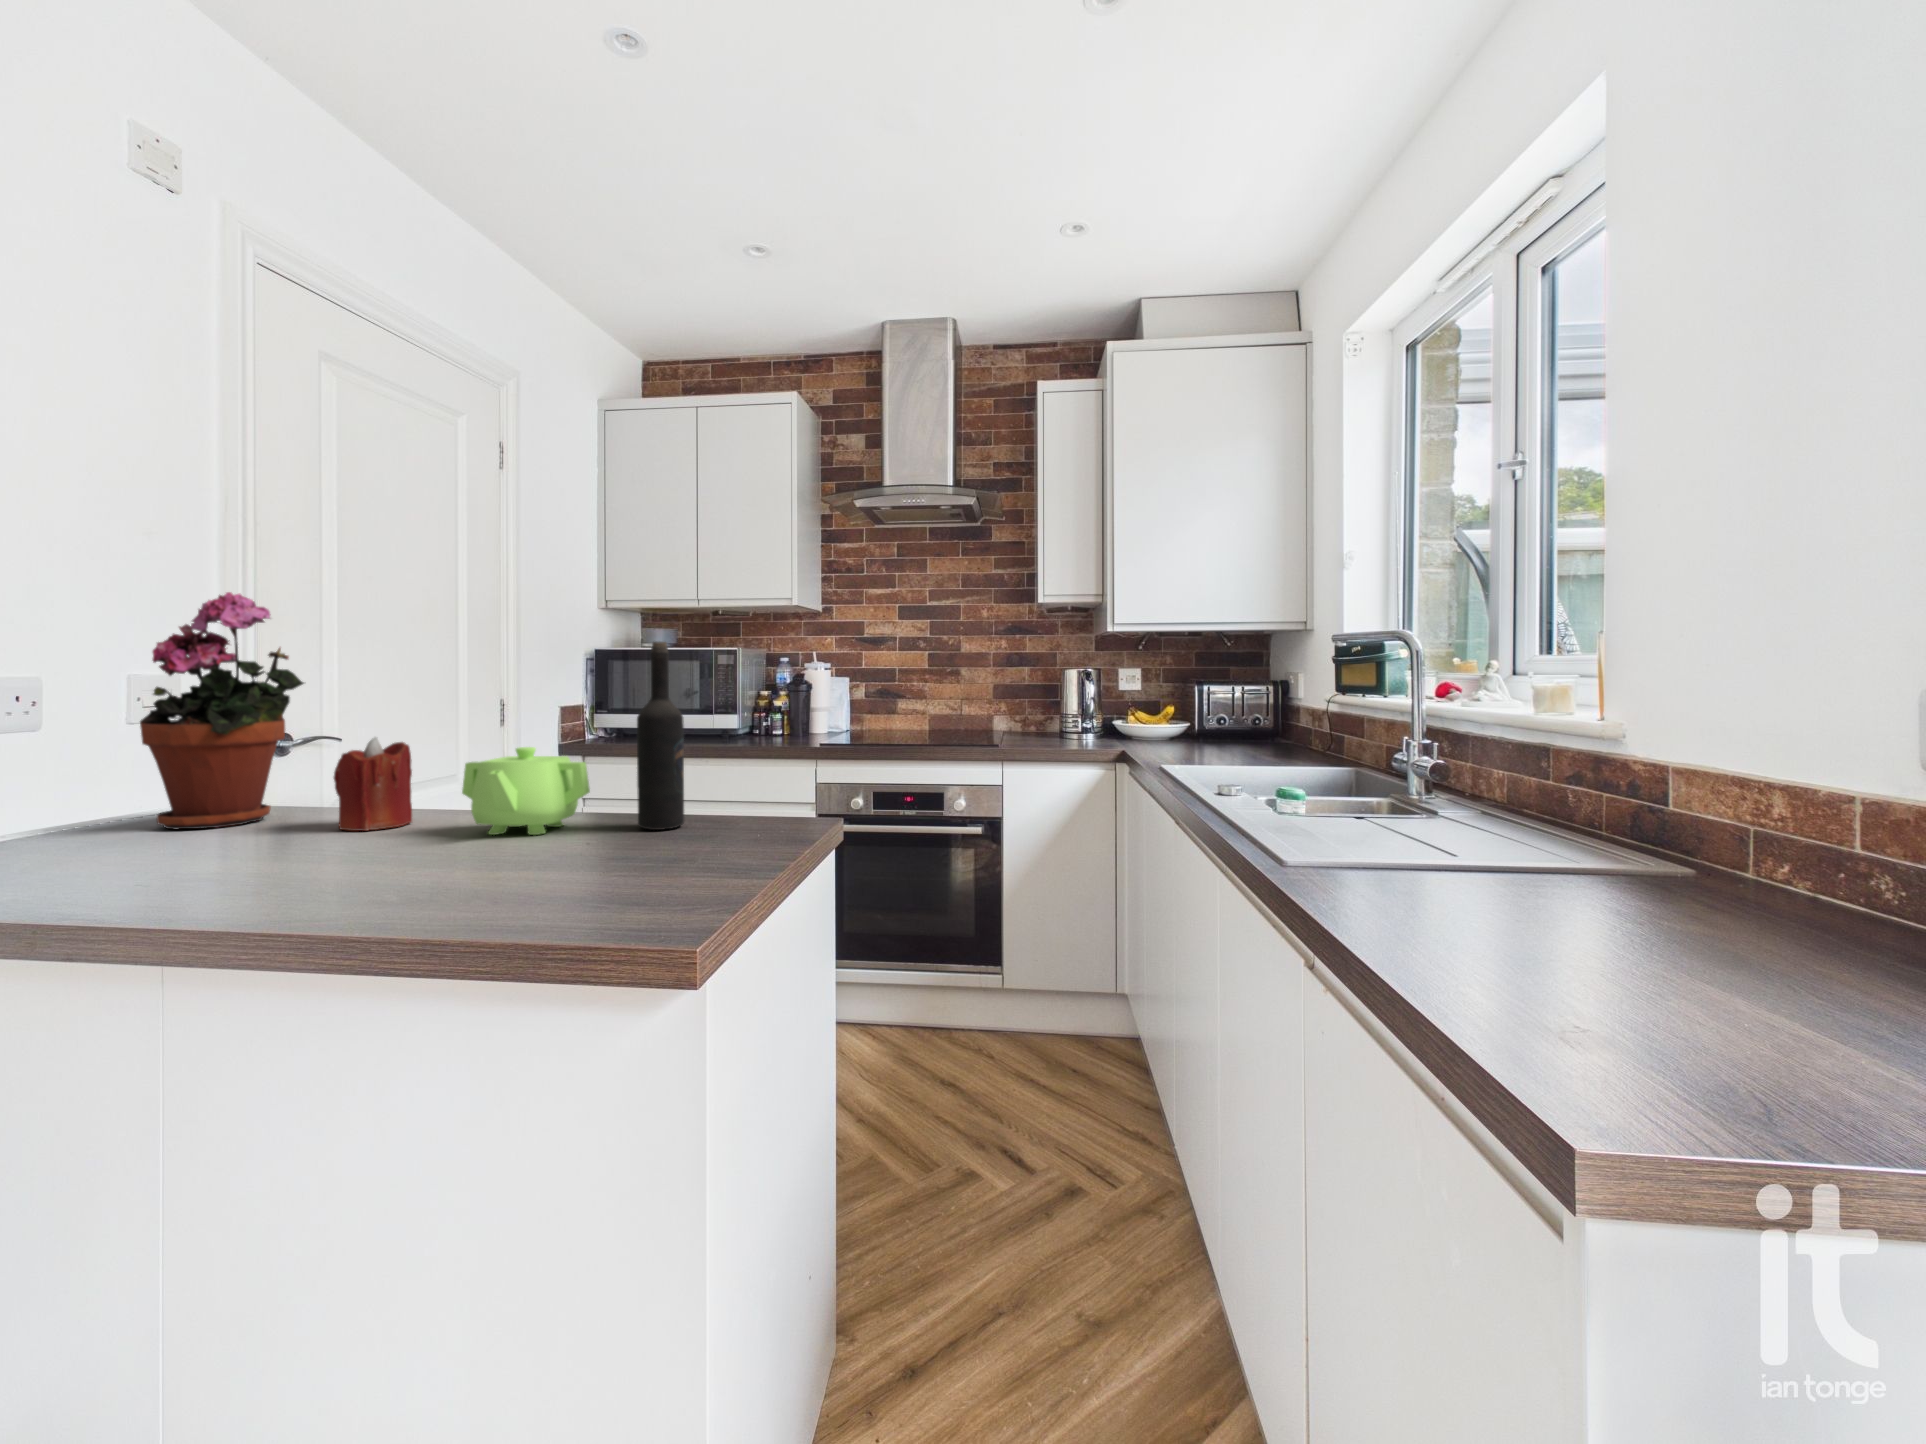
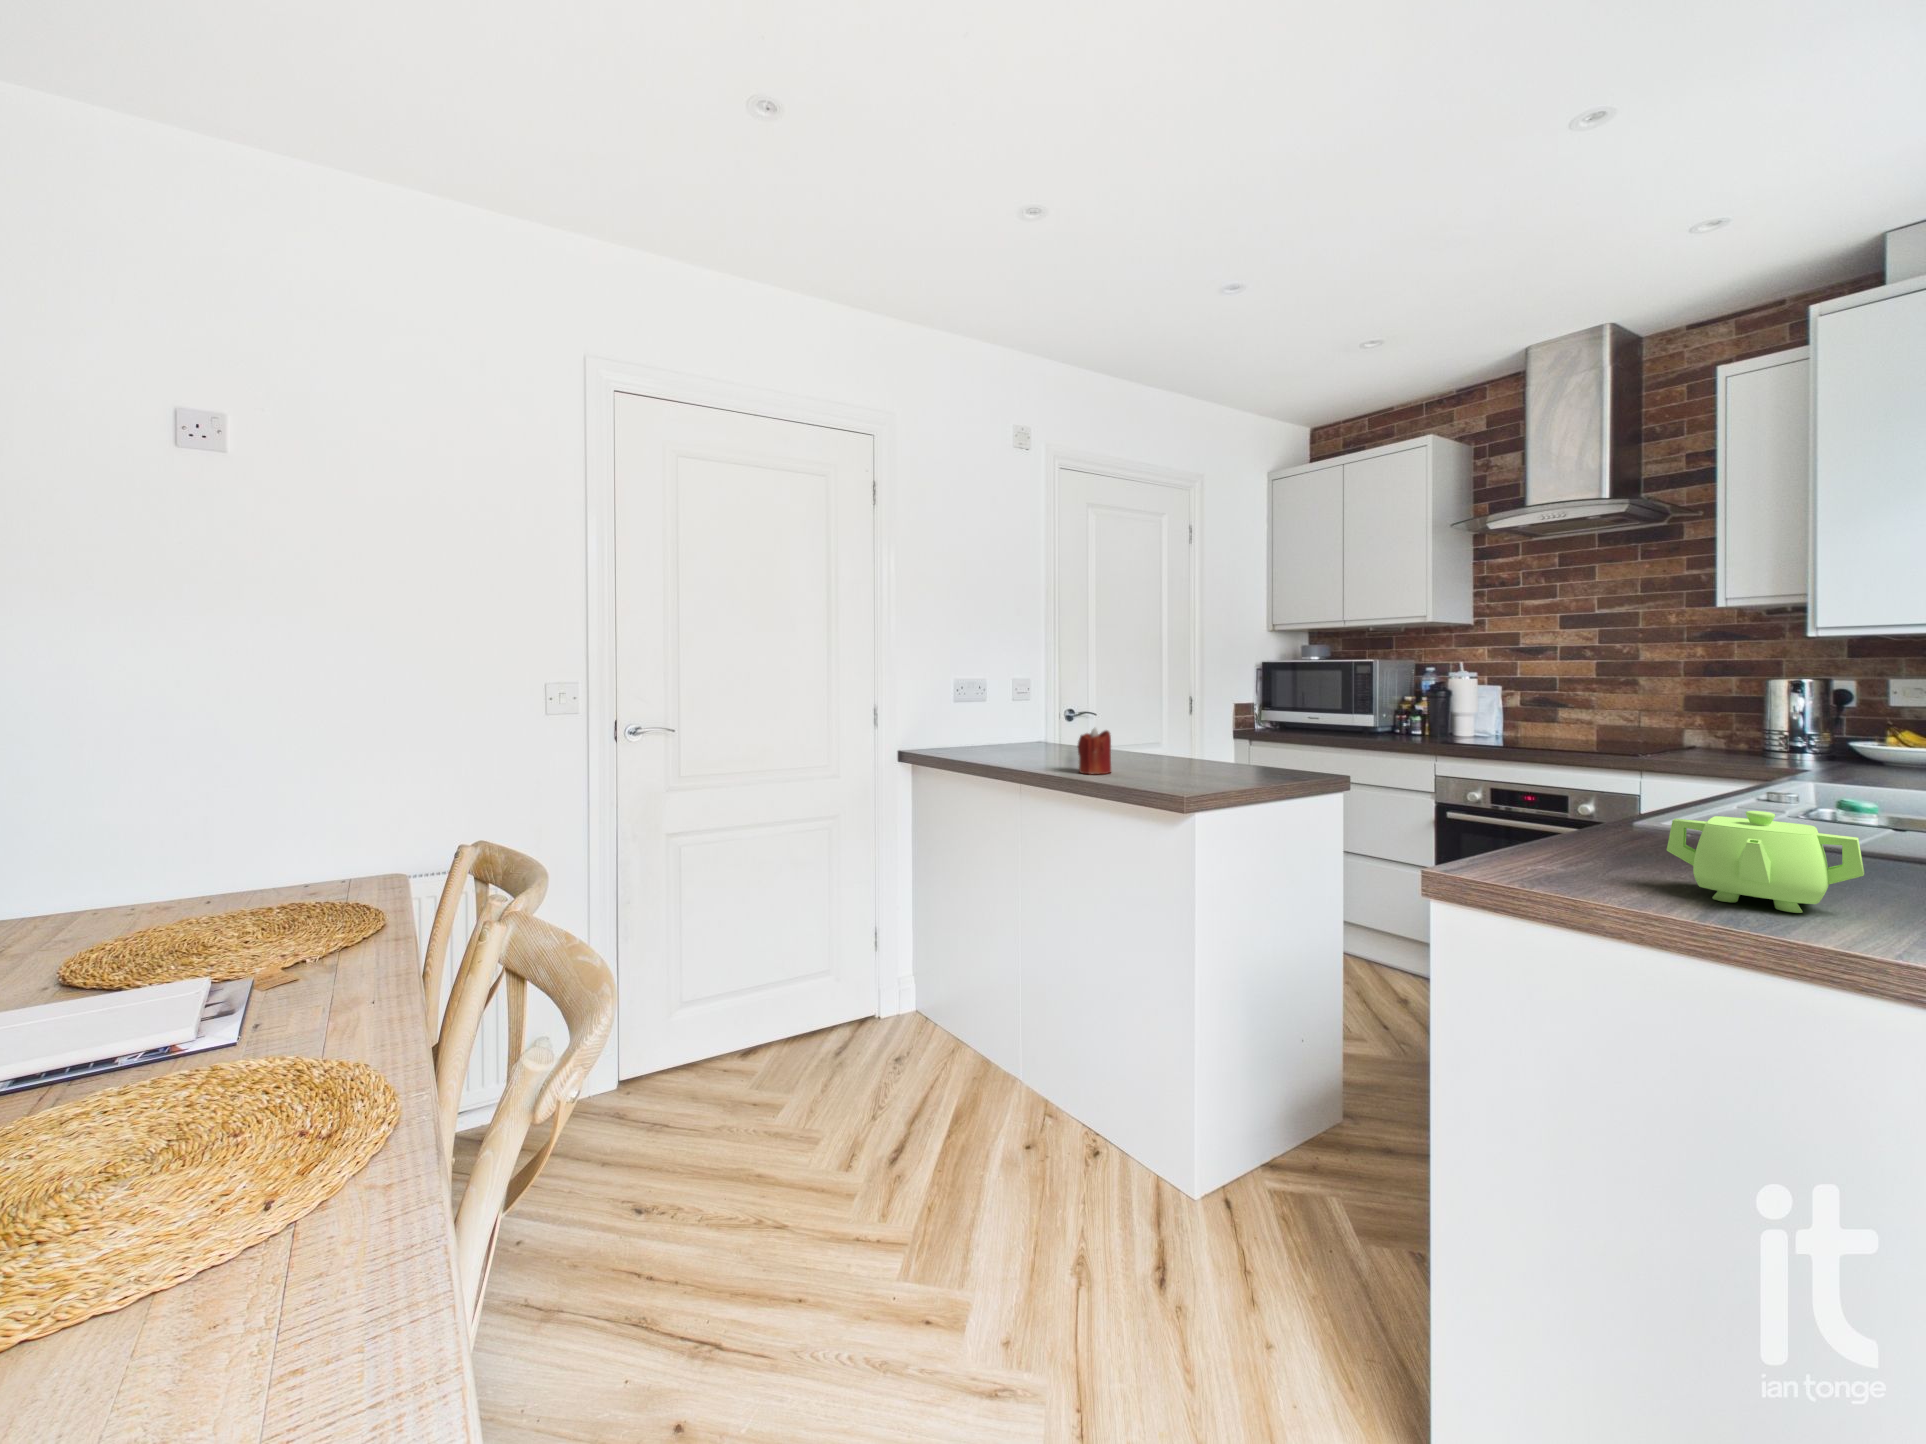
potted plant: present [140,592,304,829] -> none [1008,653,1071,766]
wine bottle: present [637,642,684,830] -> none [1215,680,1244,790]
teapot: present [462,747,590,835] -> present [1667,811,1864,913]

